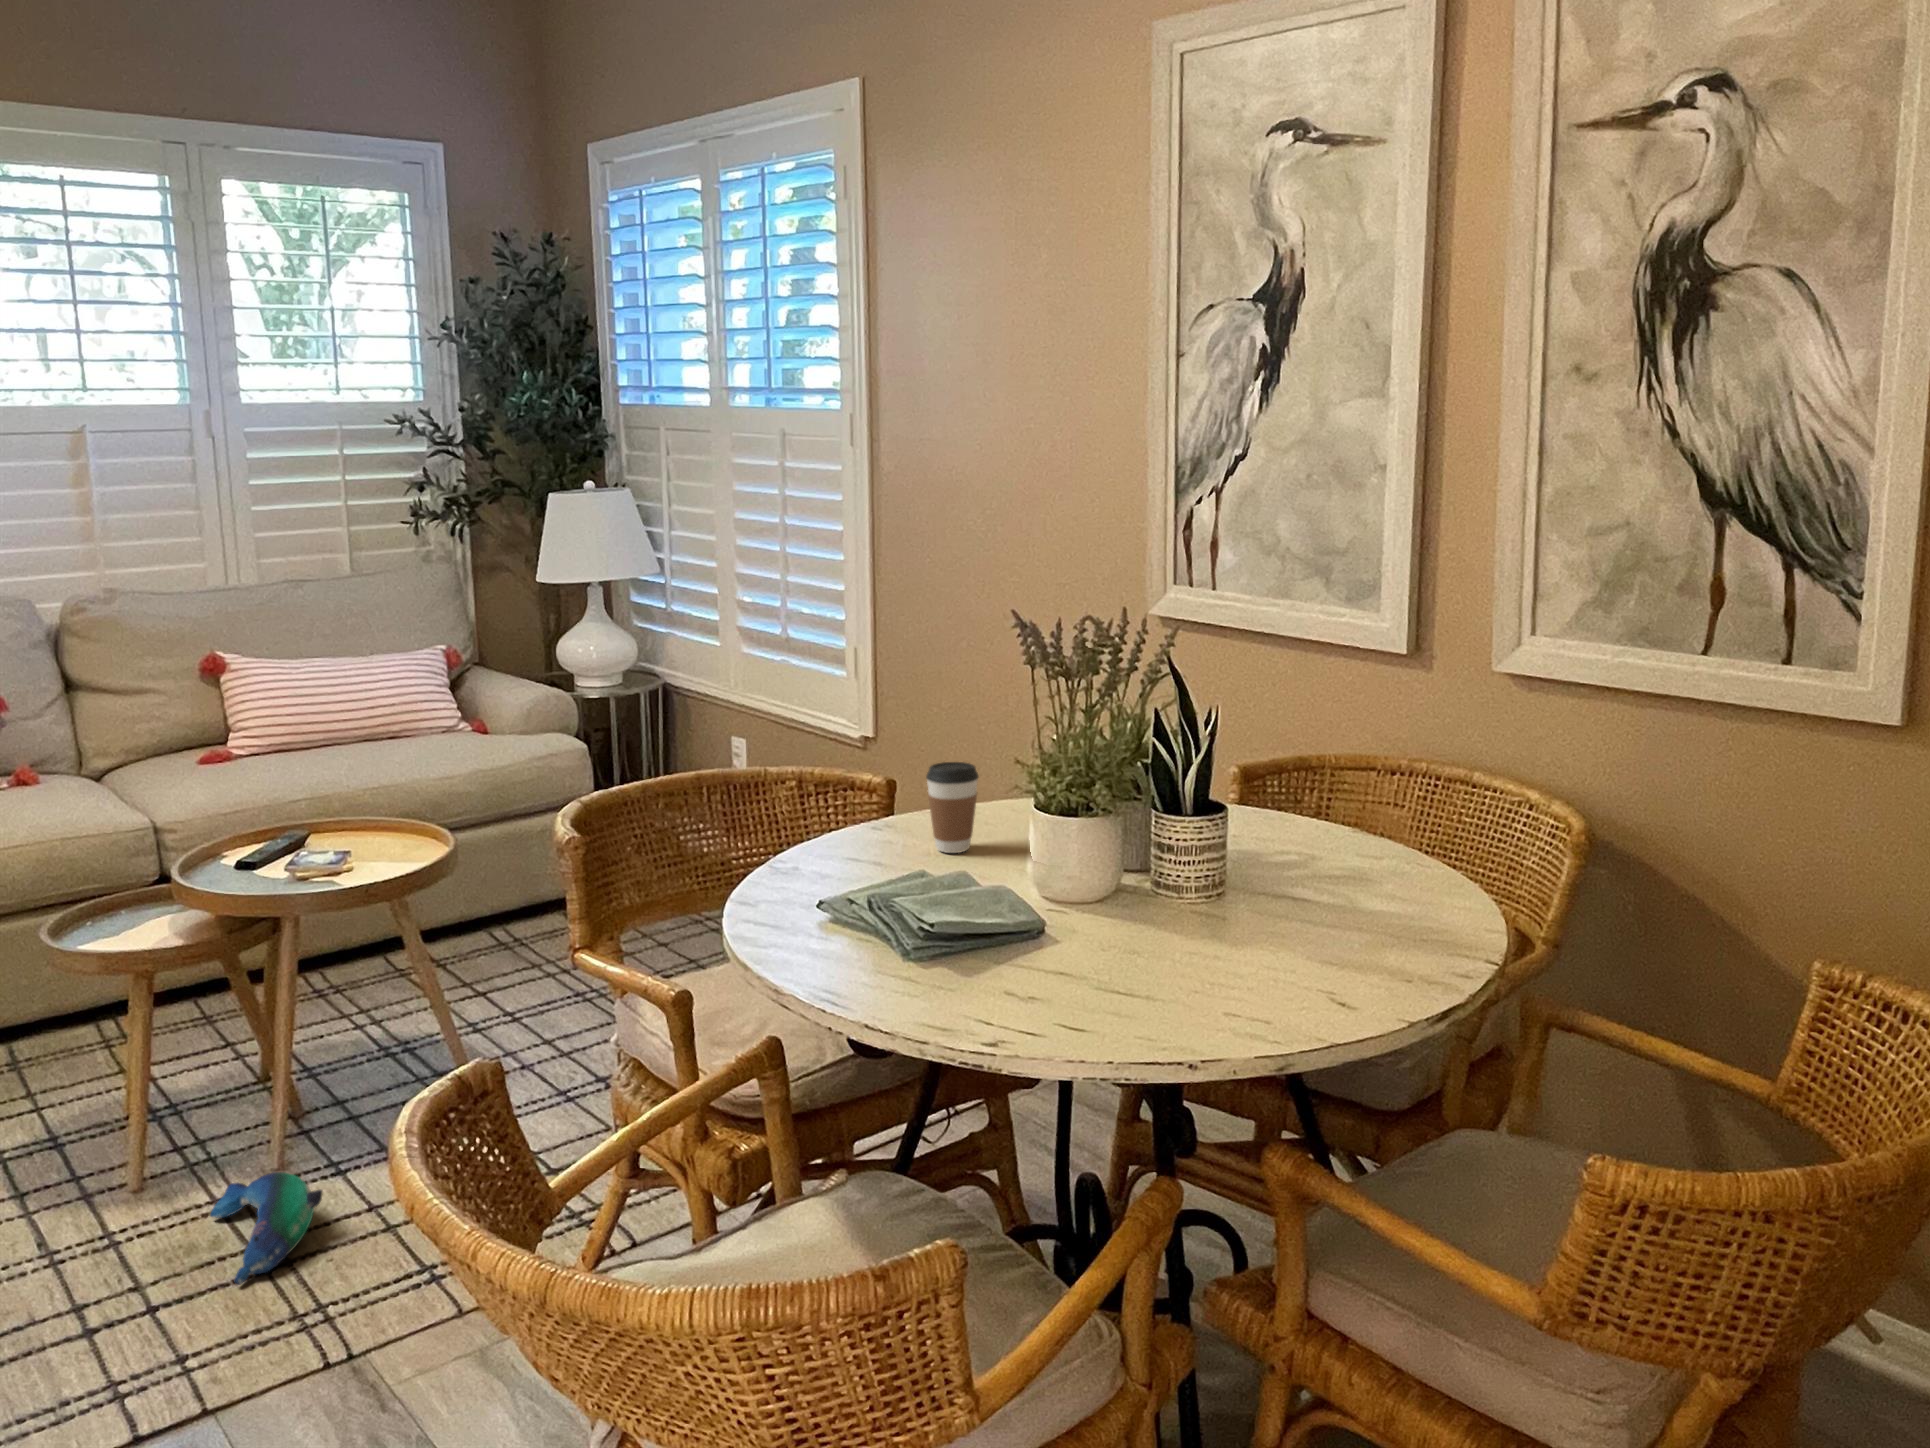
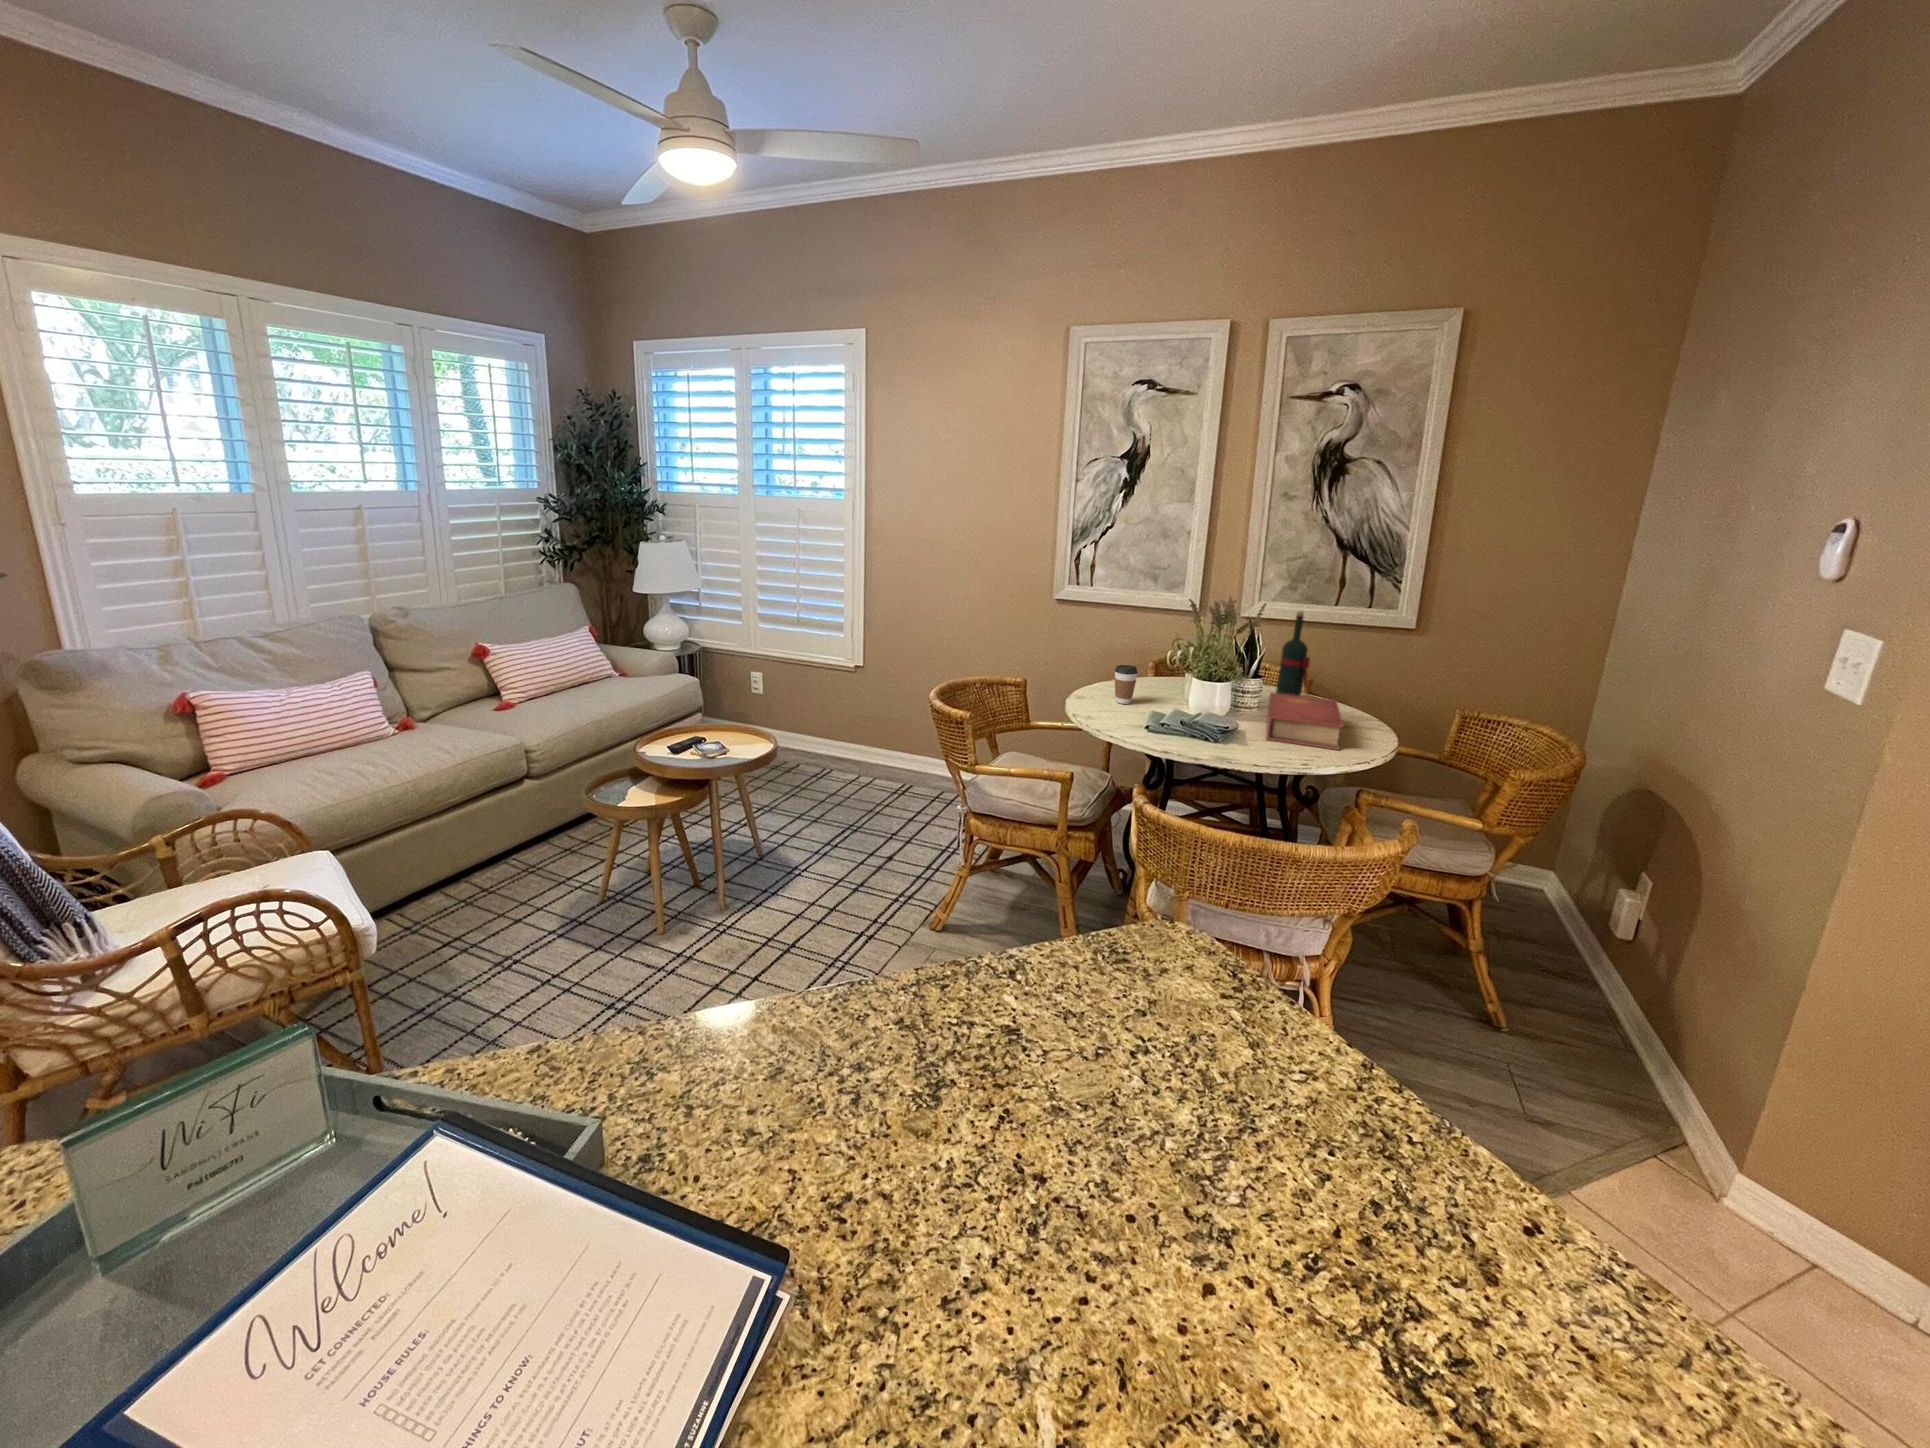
wine bottle: none [1358,656,1427,894] -> present [1276,611,1310,696]
book: none [1083,856,1373,1019] -> present [1266,692,1343,750]
plush toy: present [210,1172,322,1285] -> none [710,902,780,957]

